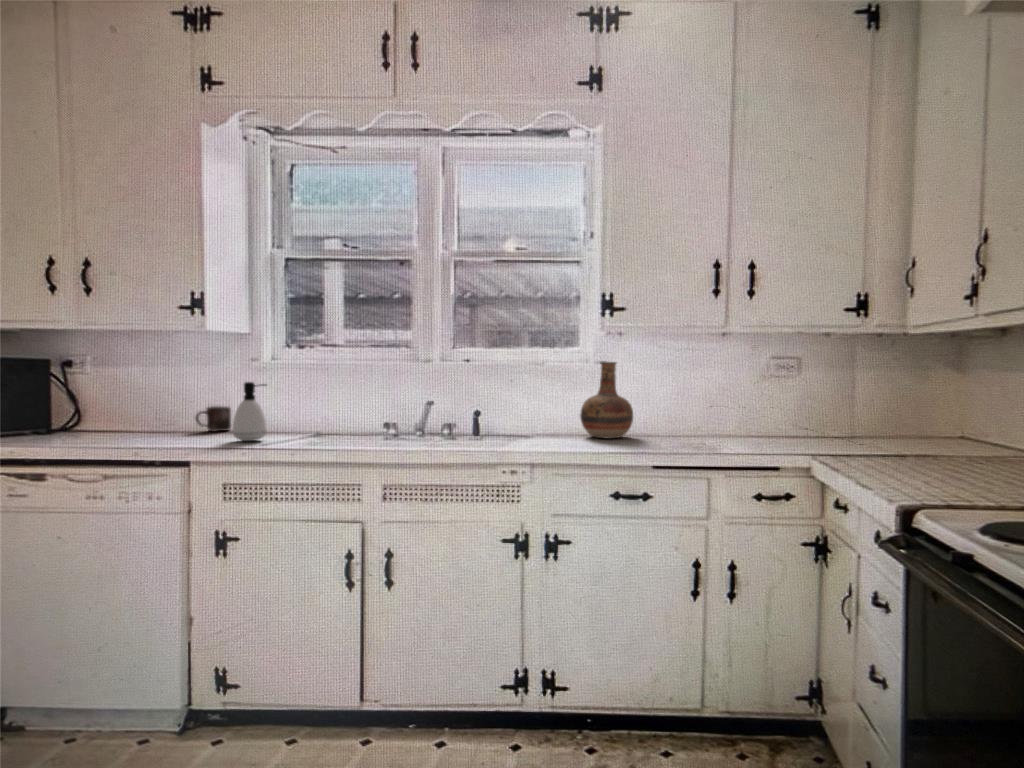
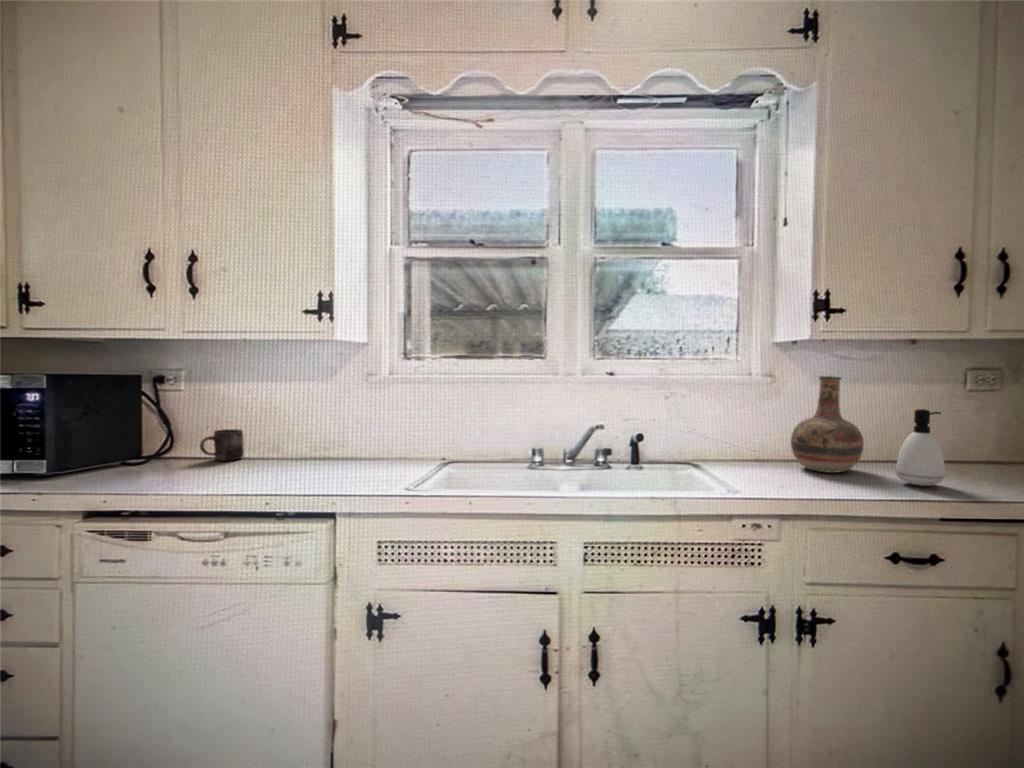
soap dispenser: present [233,382,267,441] -> present [896,409,945,486]
mug: present [195,406,231,432] -> present [200,429,244,461]

